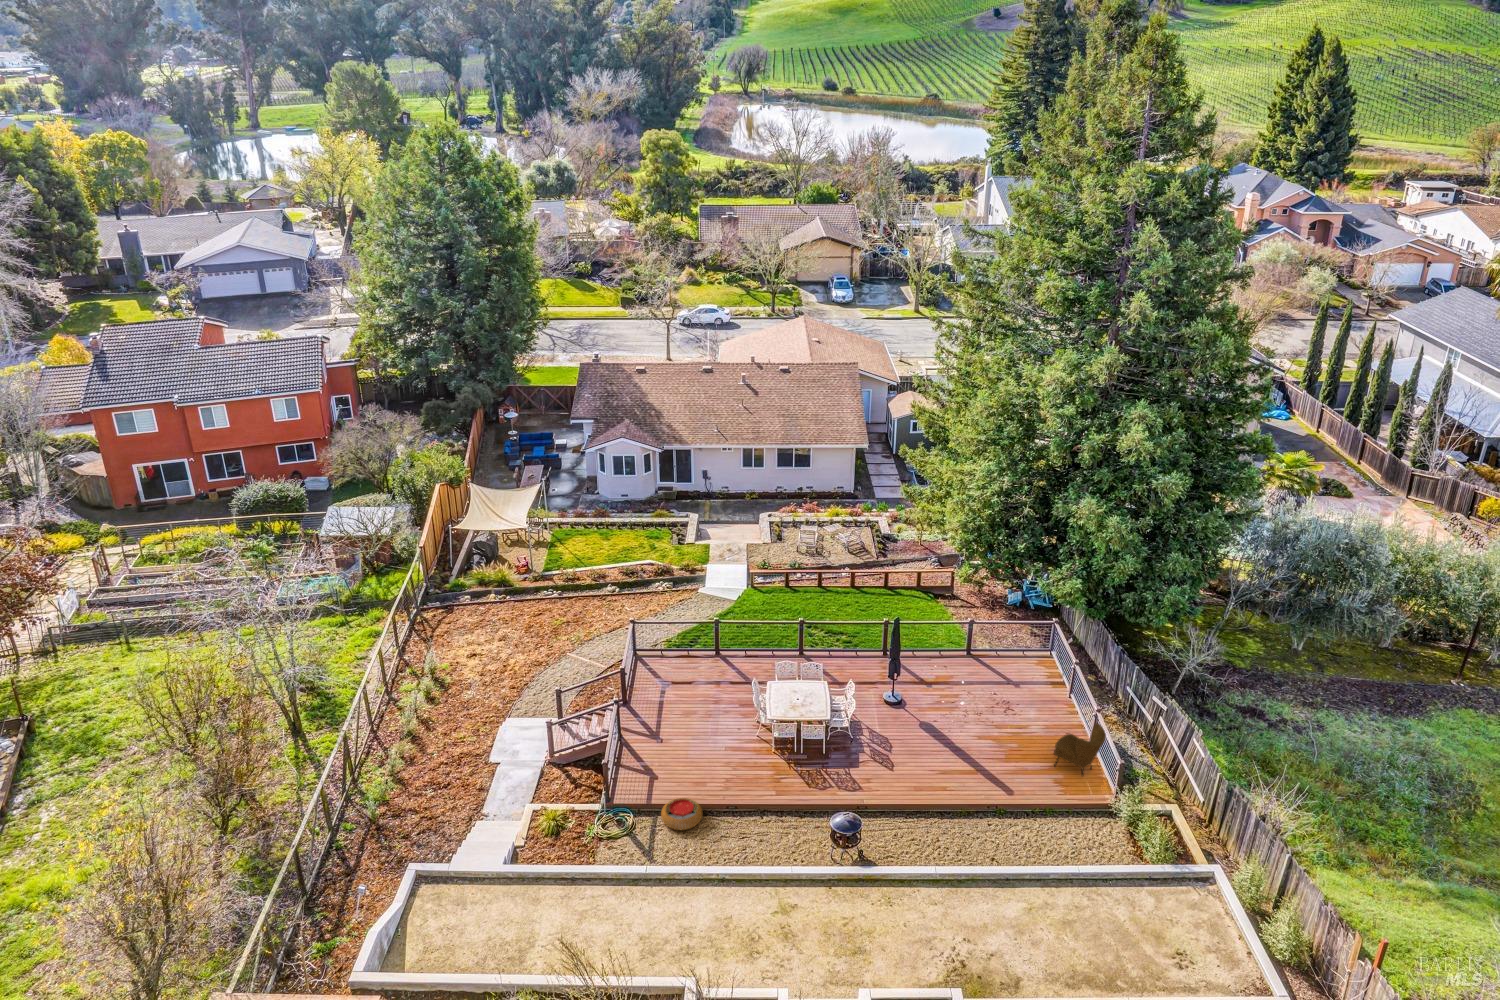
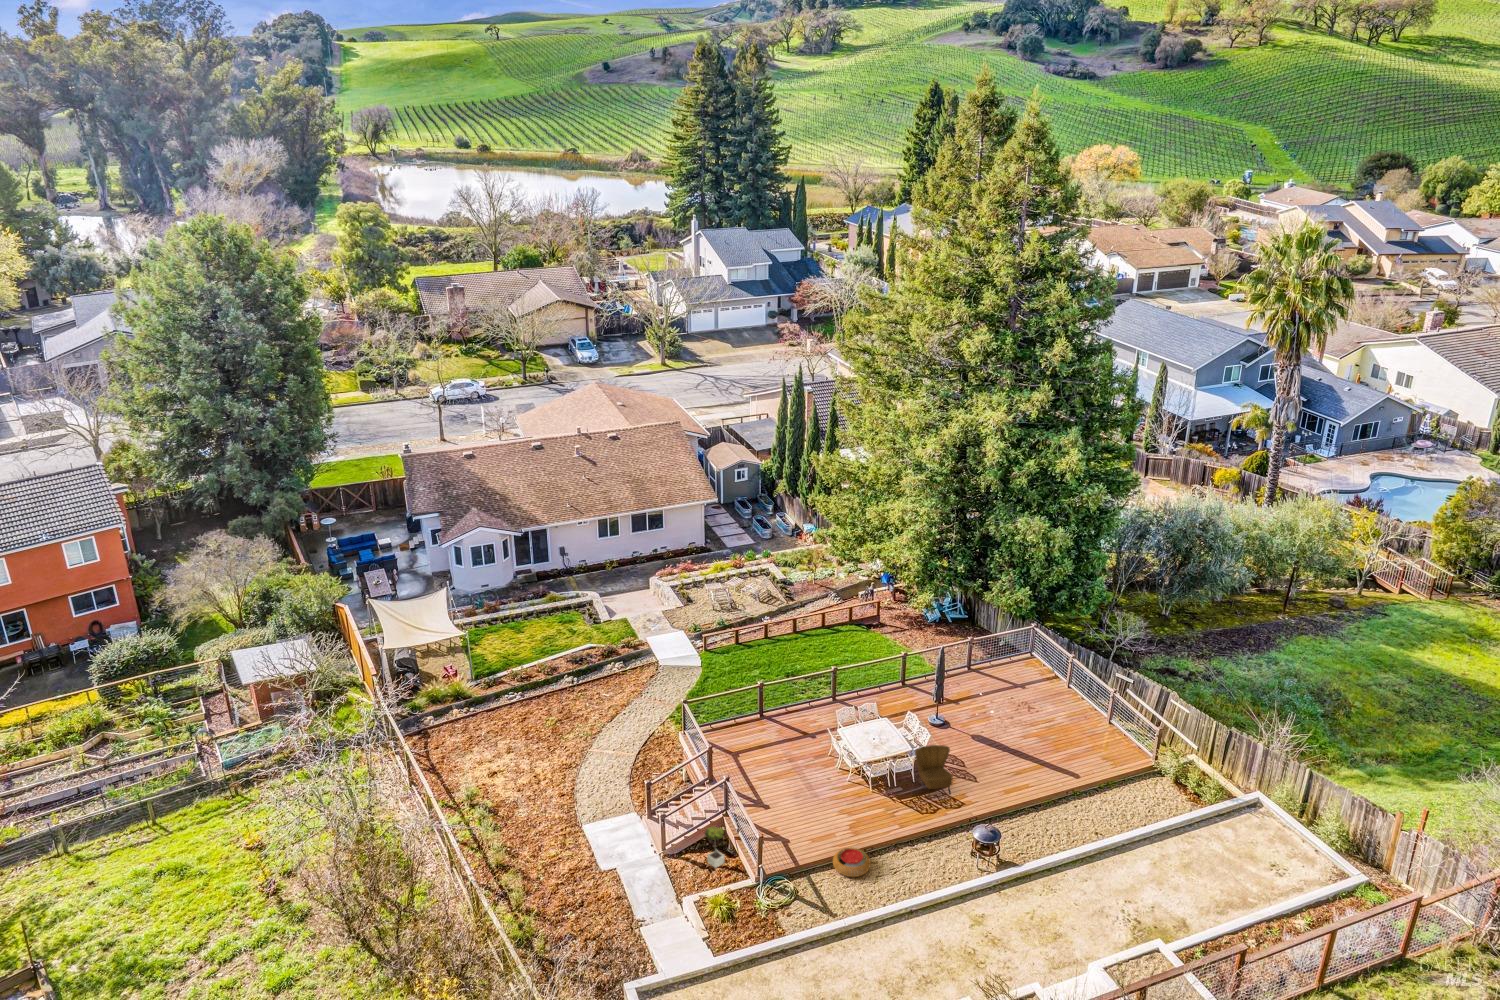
armchair: present [1054,723,1106,775] -> present [915,745,953,797]
potted tree: none [564,741,585,784] -> present [705,826,725,868]

